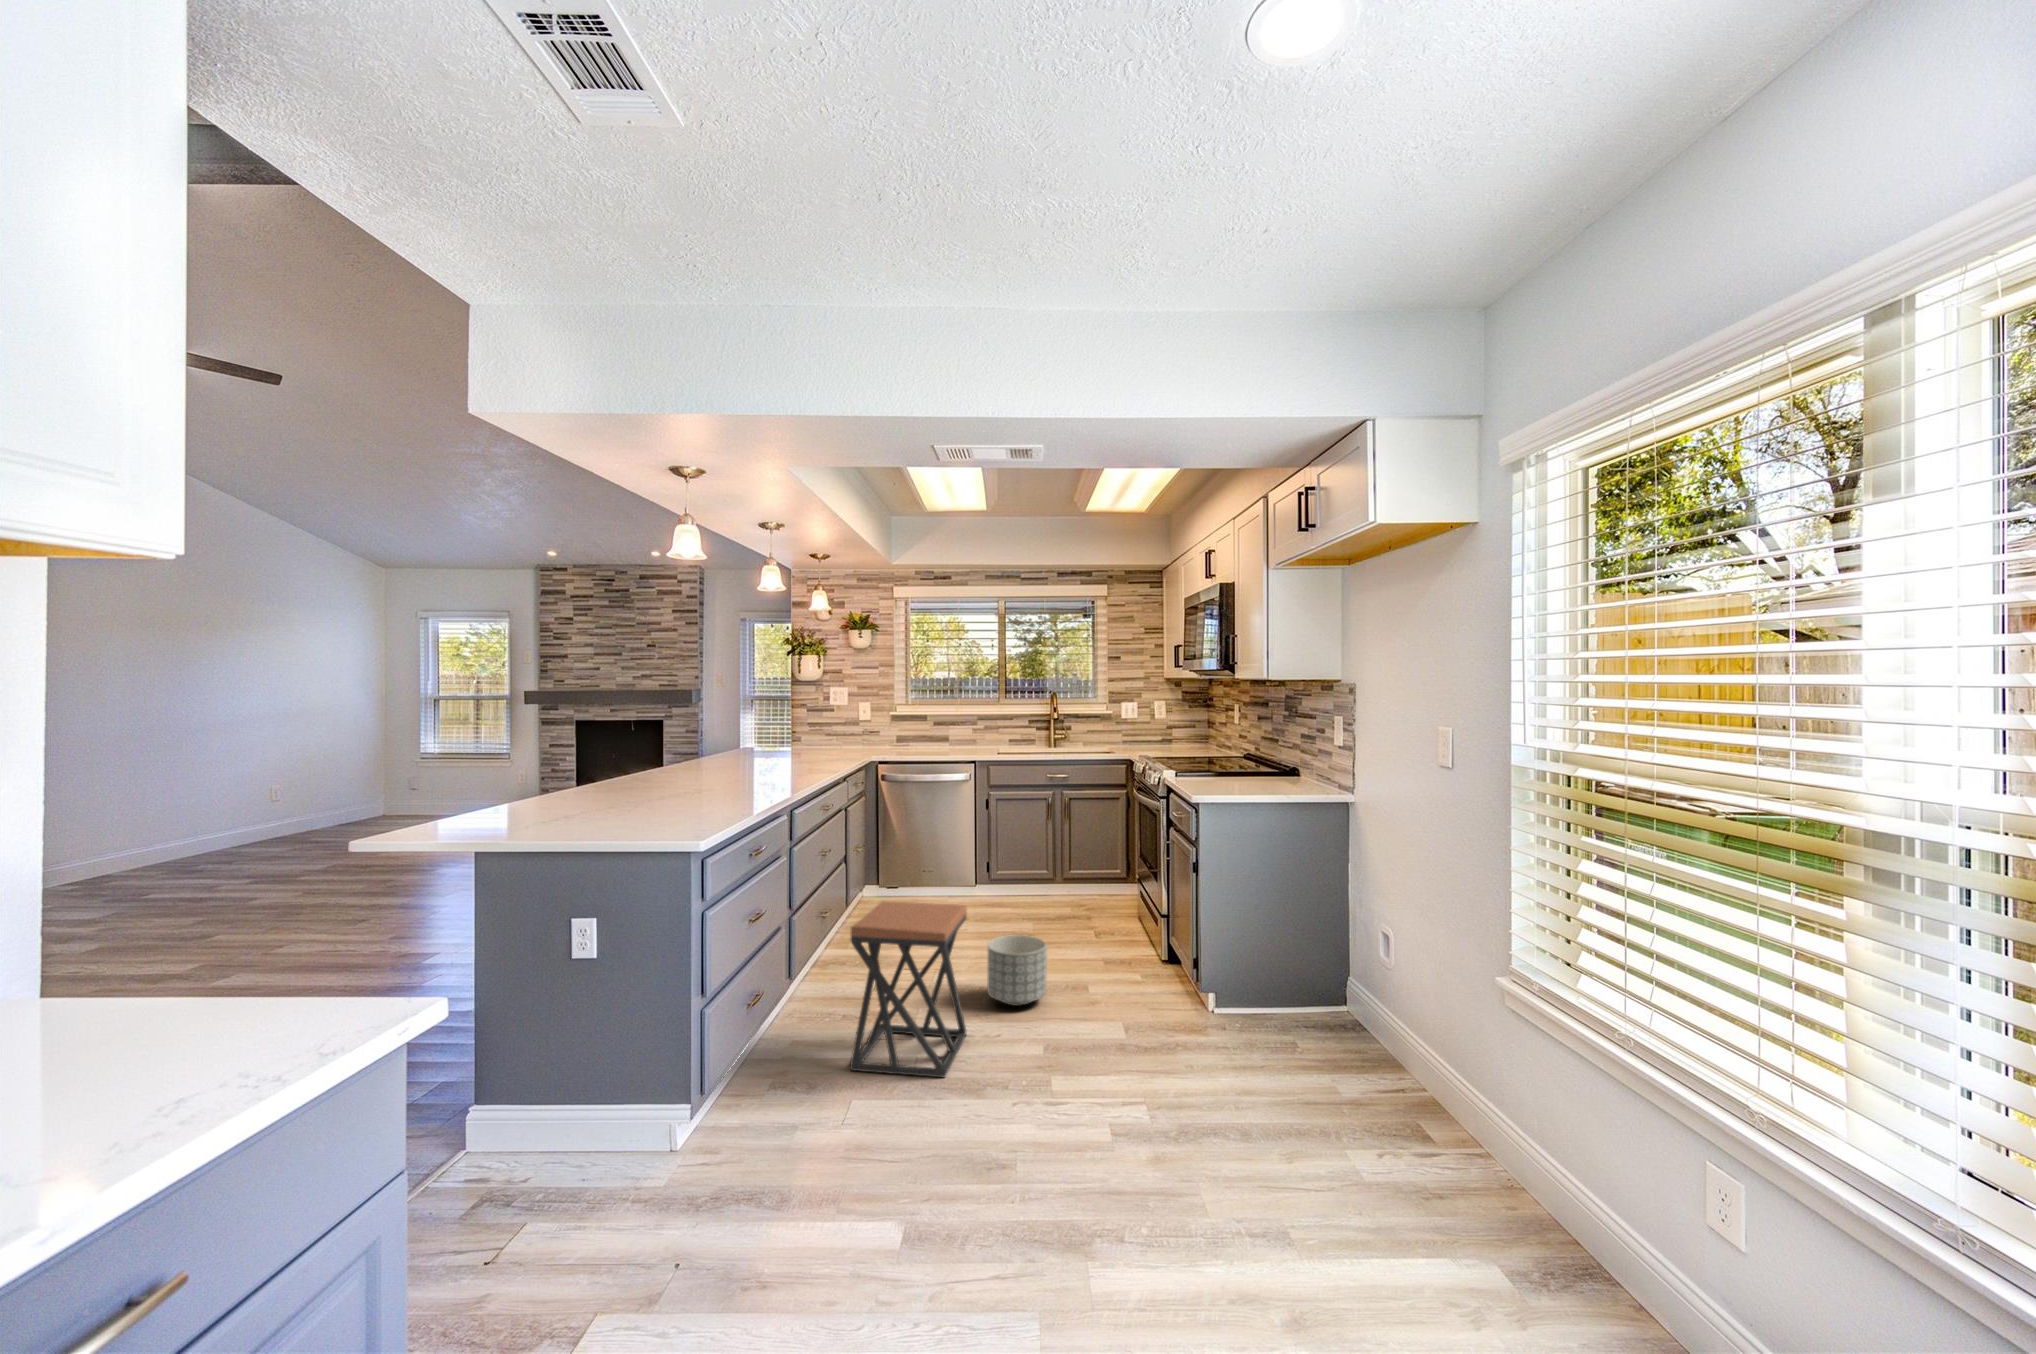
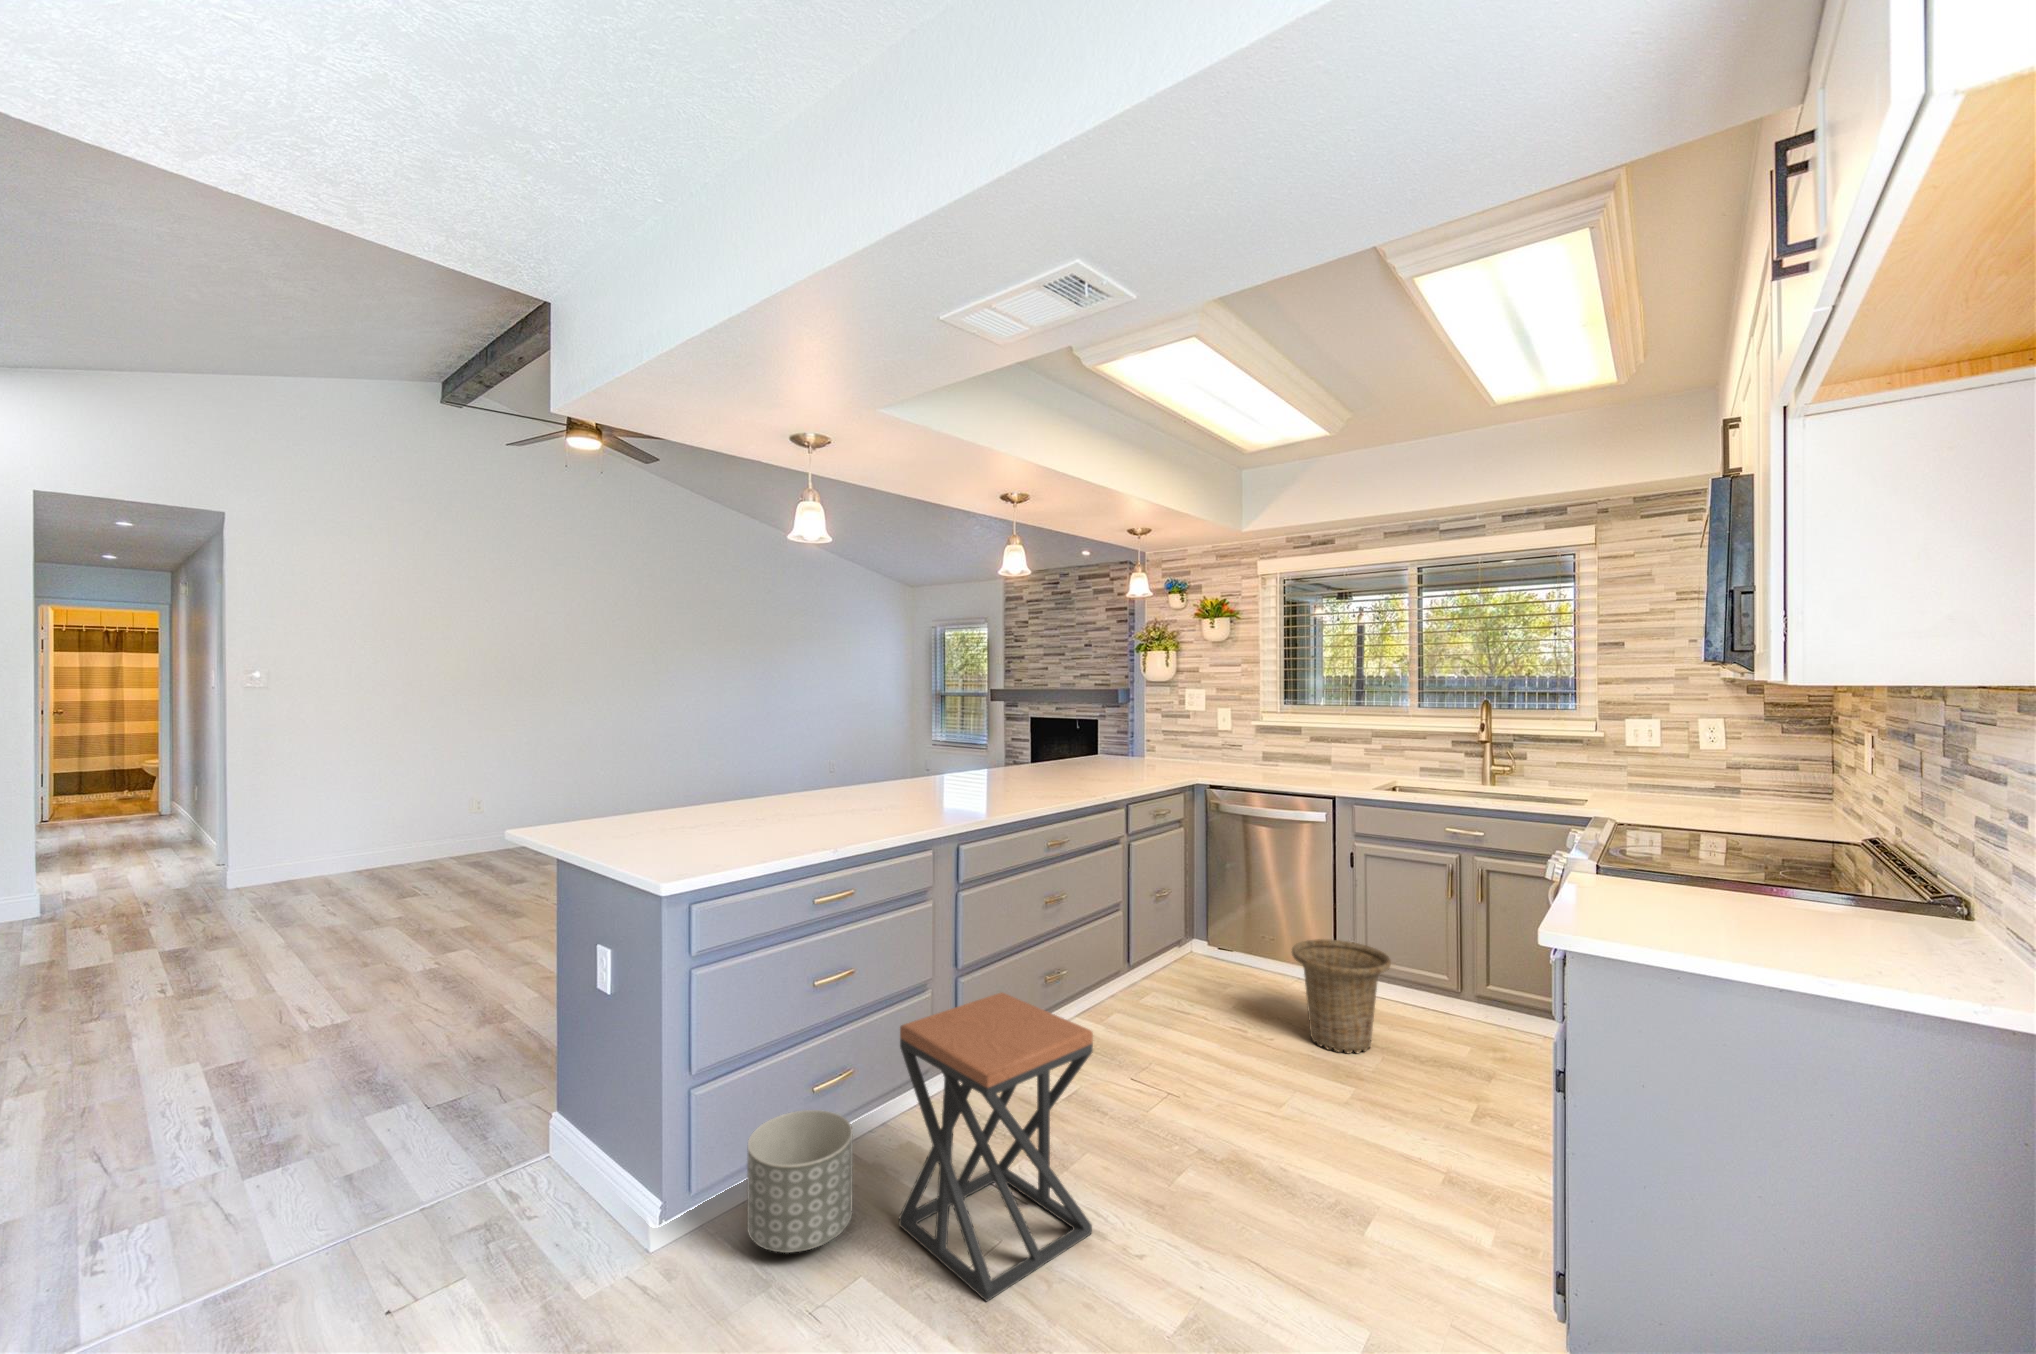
basket: none [972,855,1034,926] -> present [1292,939,1391,1054]
planter: present [987,935,1047,1006] -> present [747,1110,853,1253]

